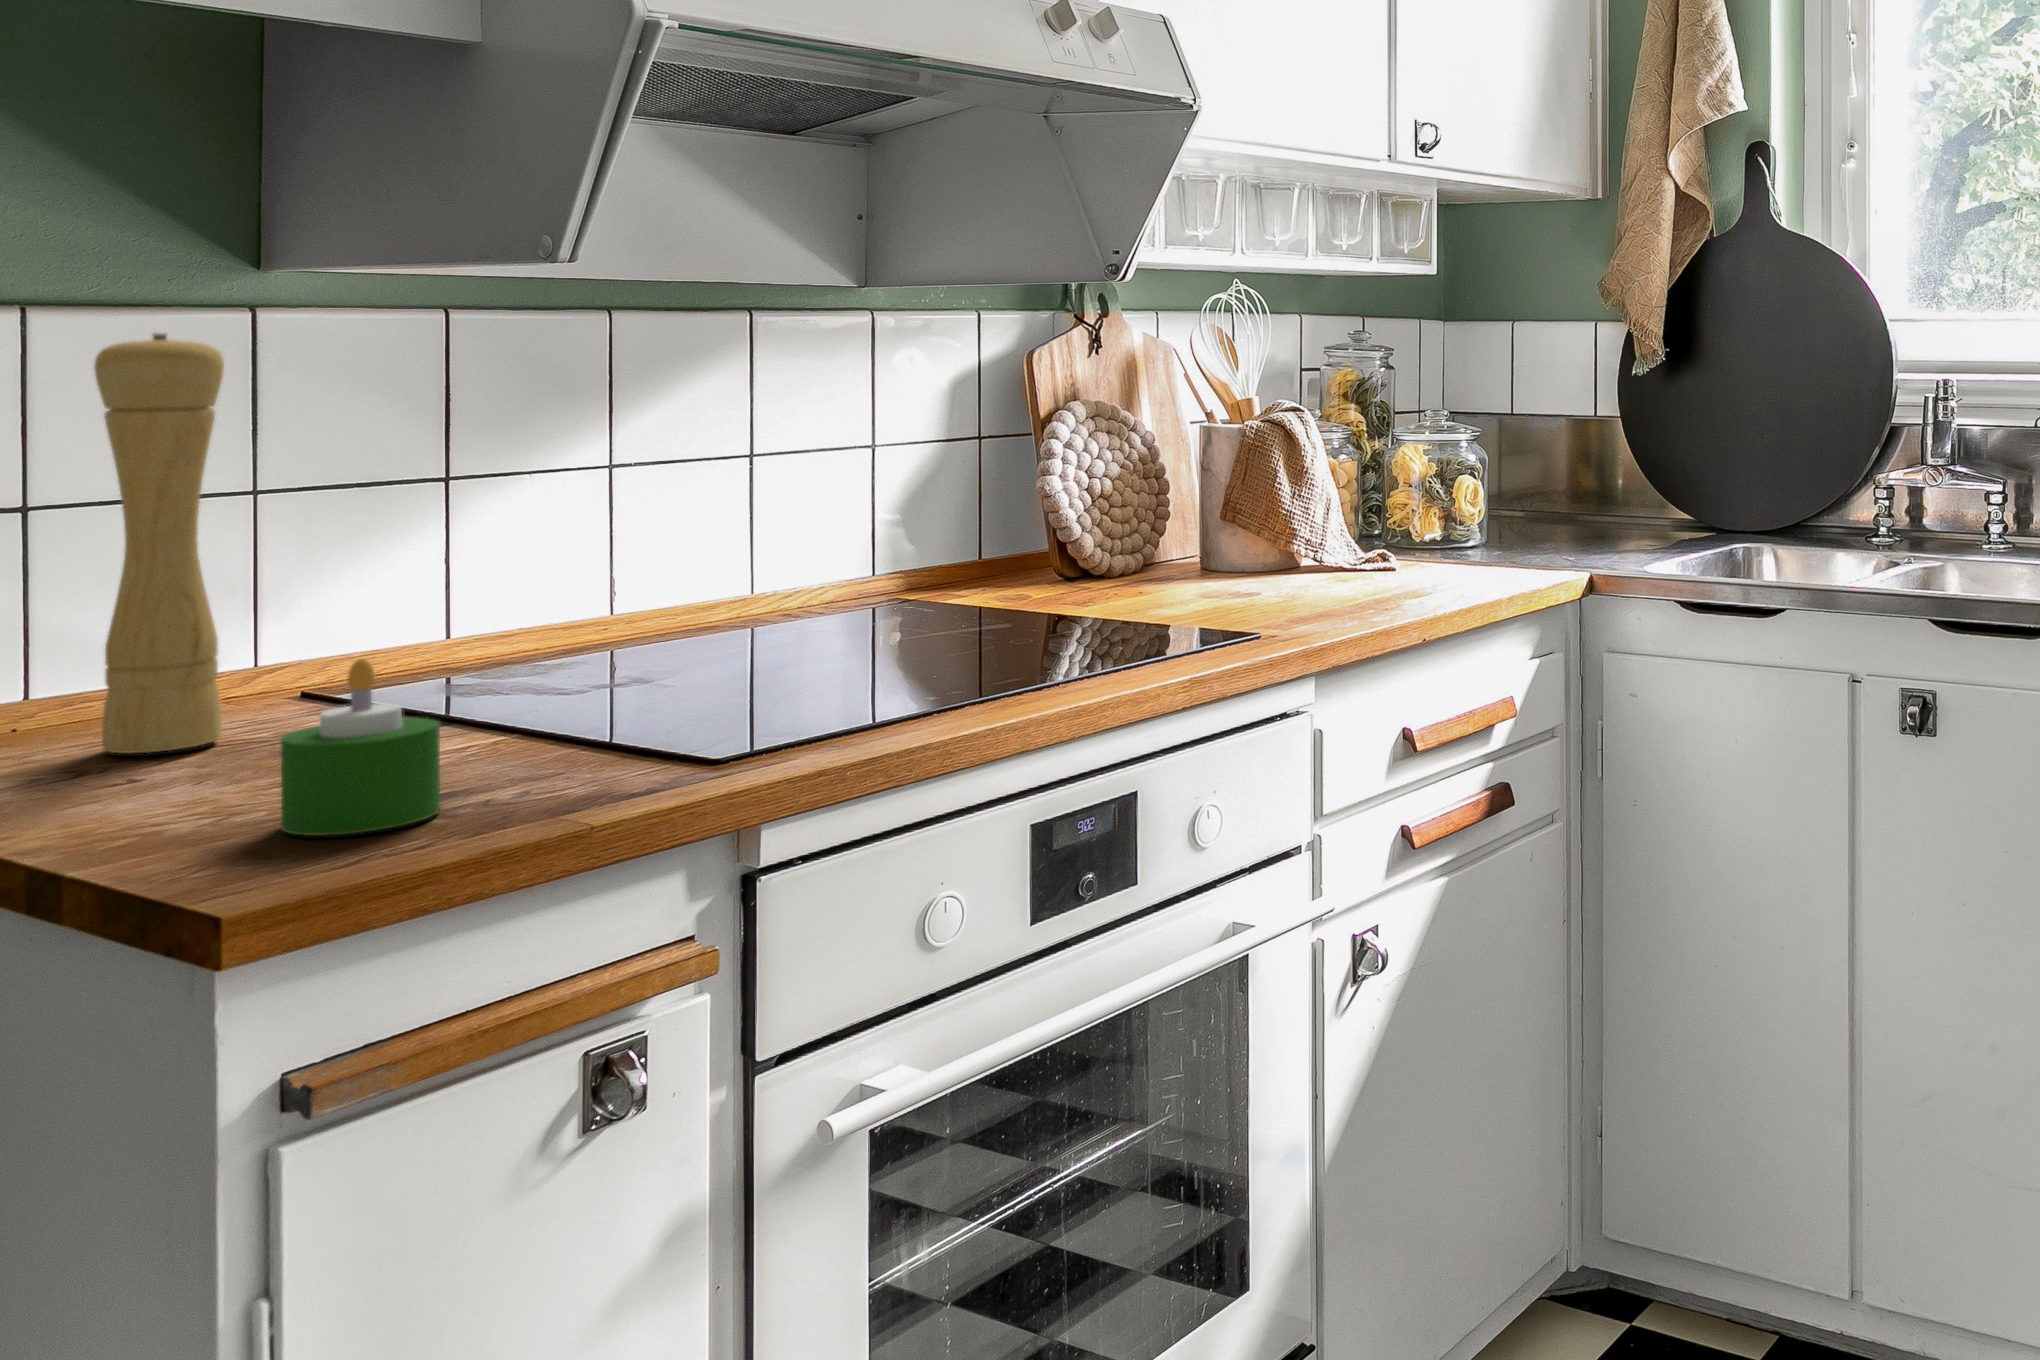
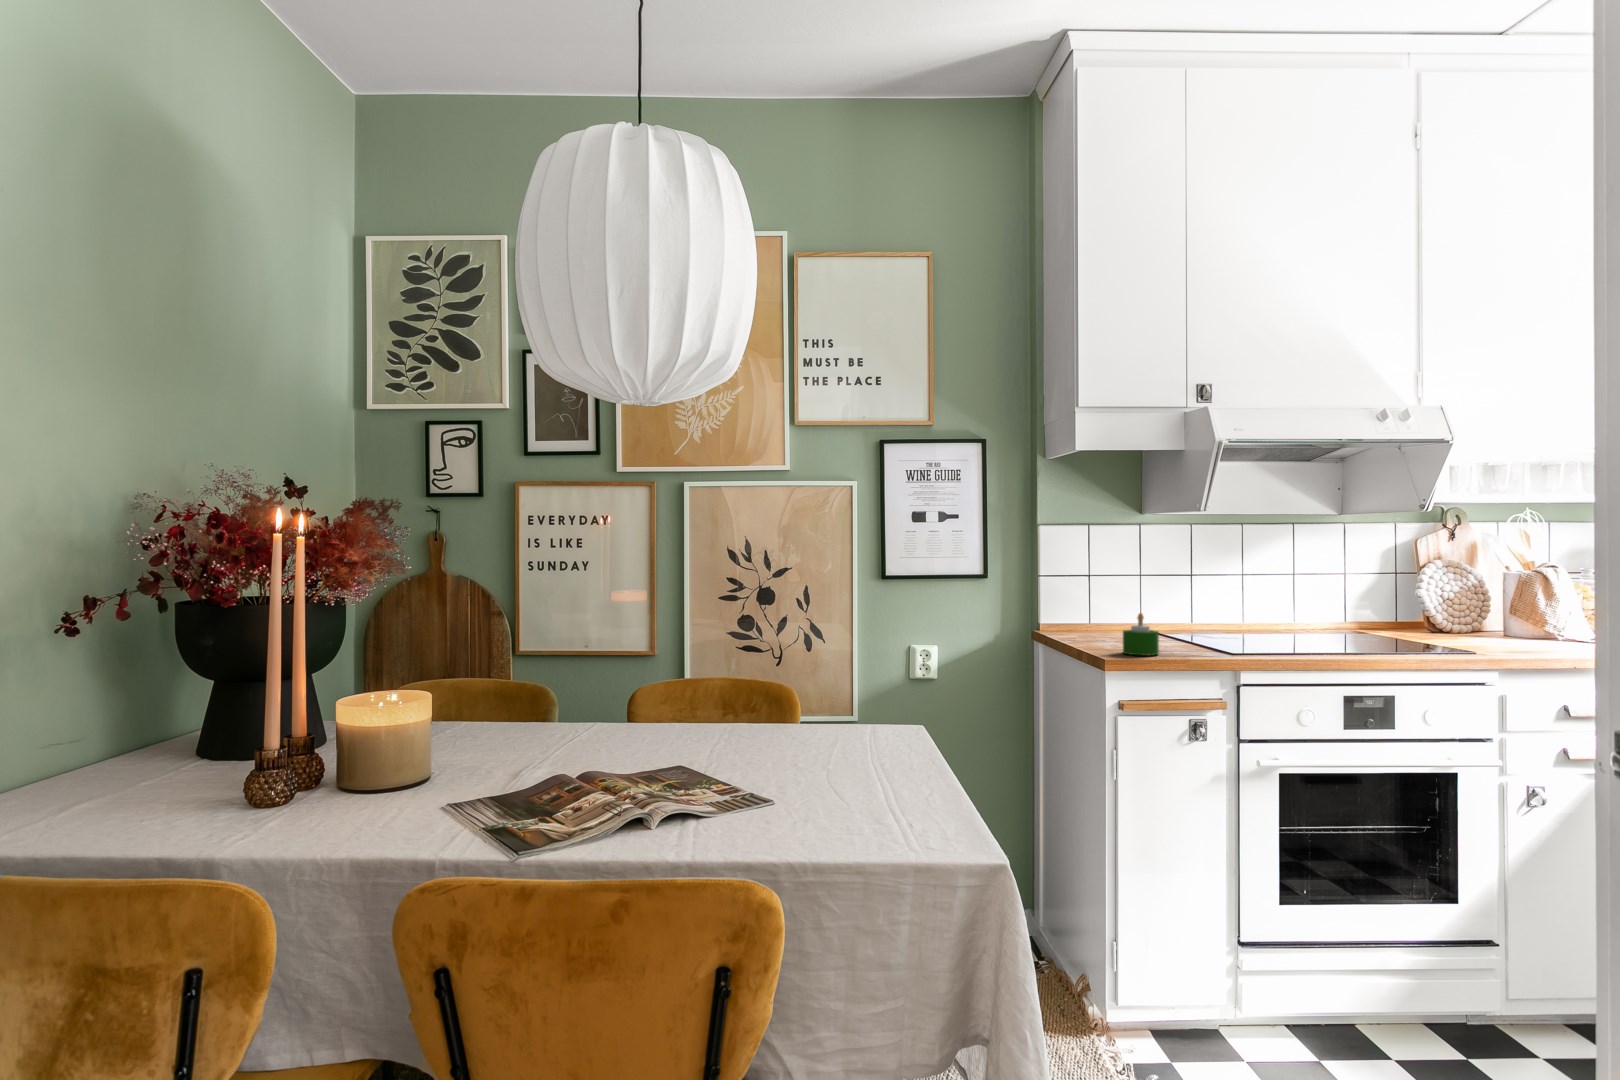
pepper mill: present [94,333,224,753] -> none [1096,532,1124,638]

